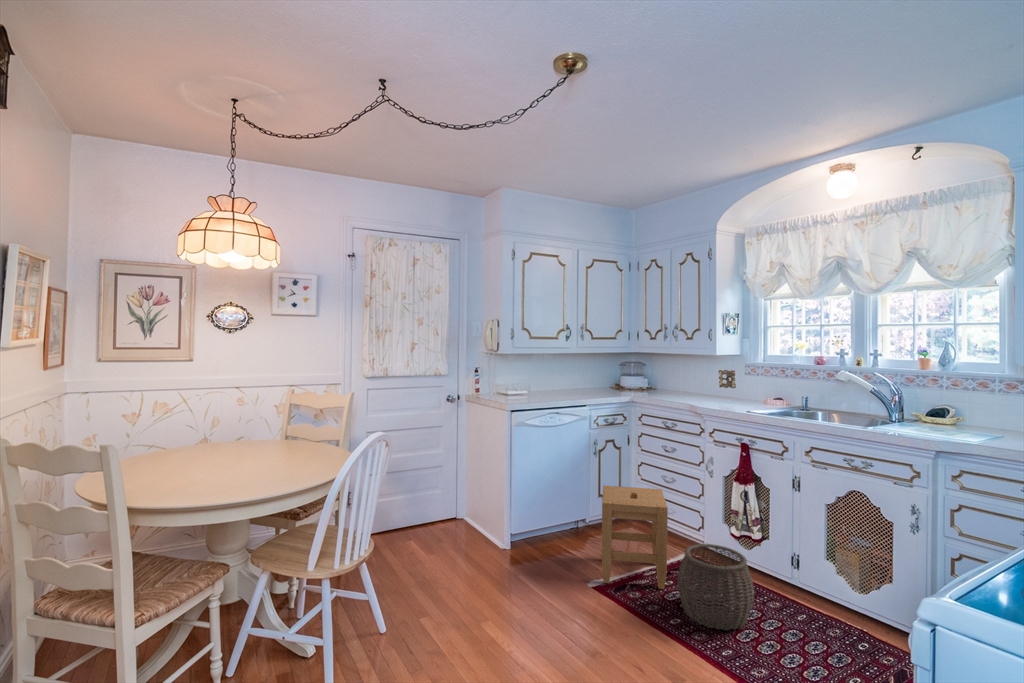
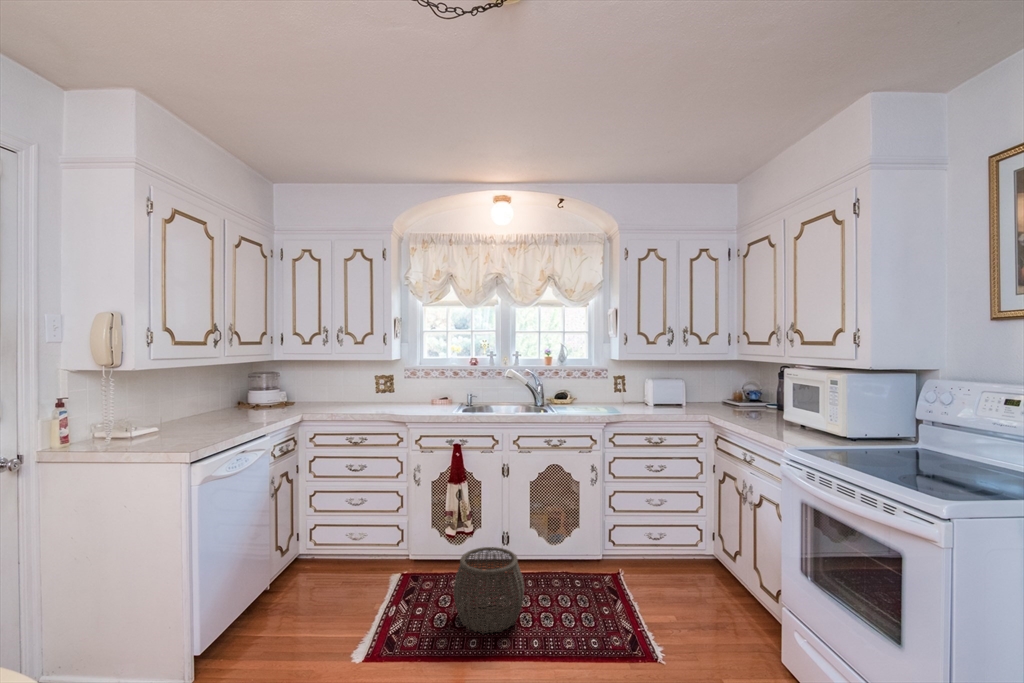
stool: present [602,486,668,589] -> none [328,513,428,649]

